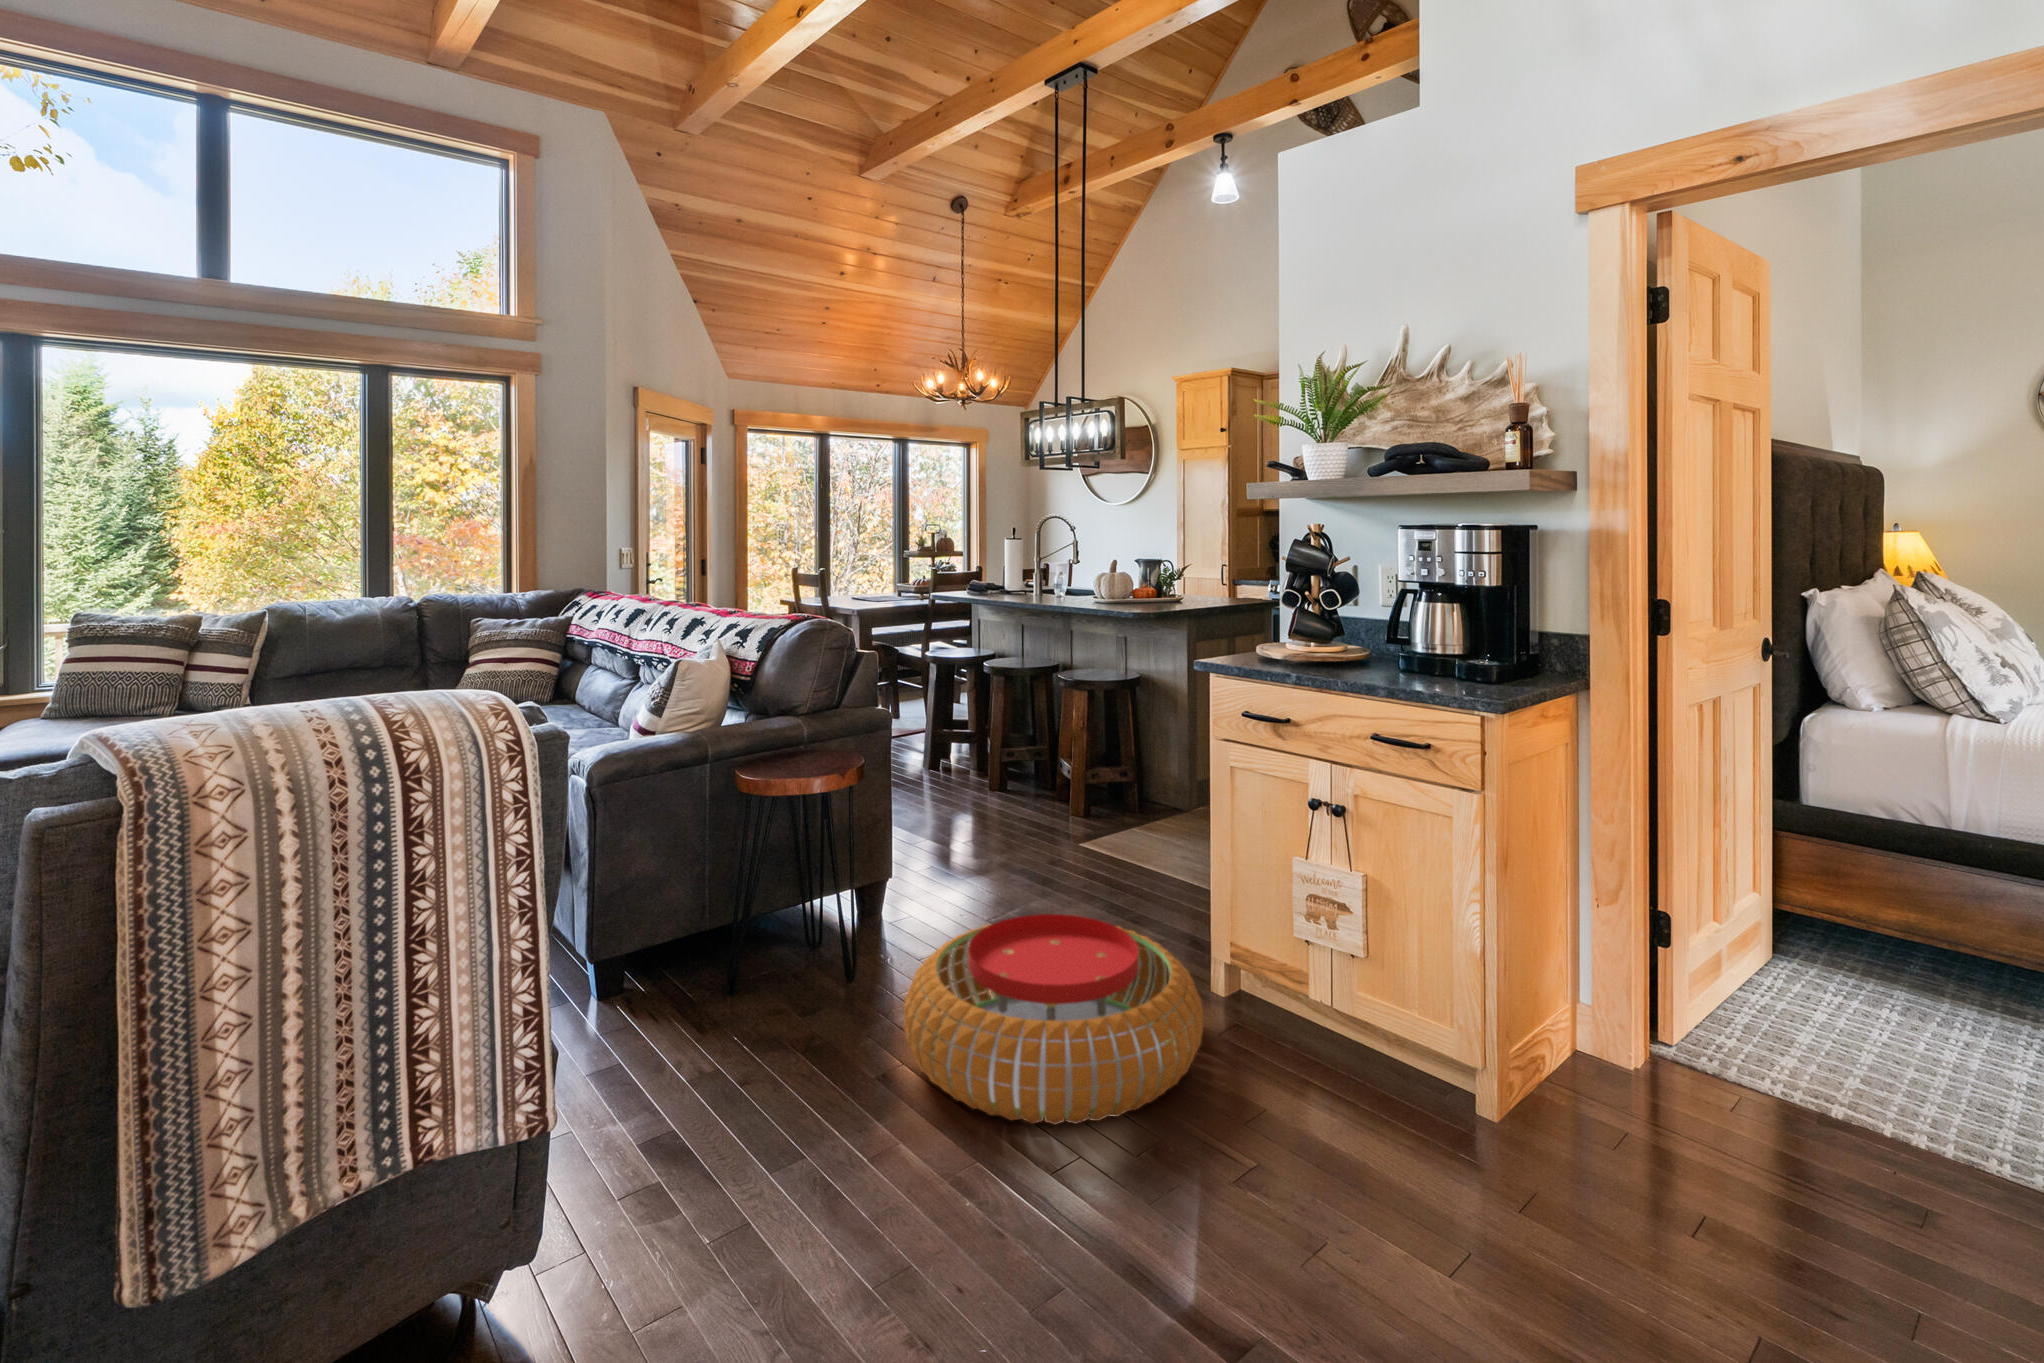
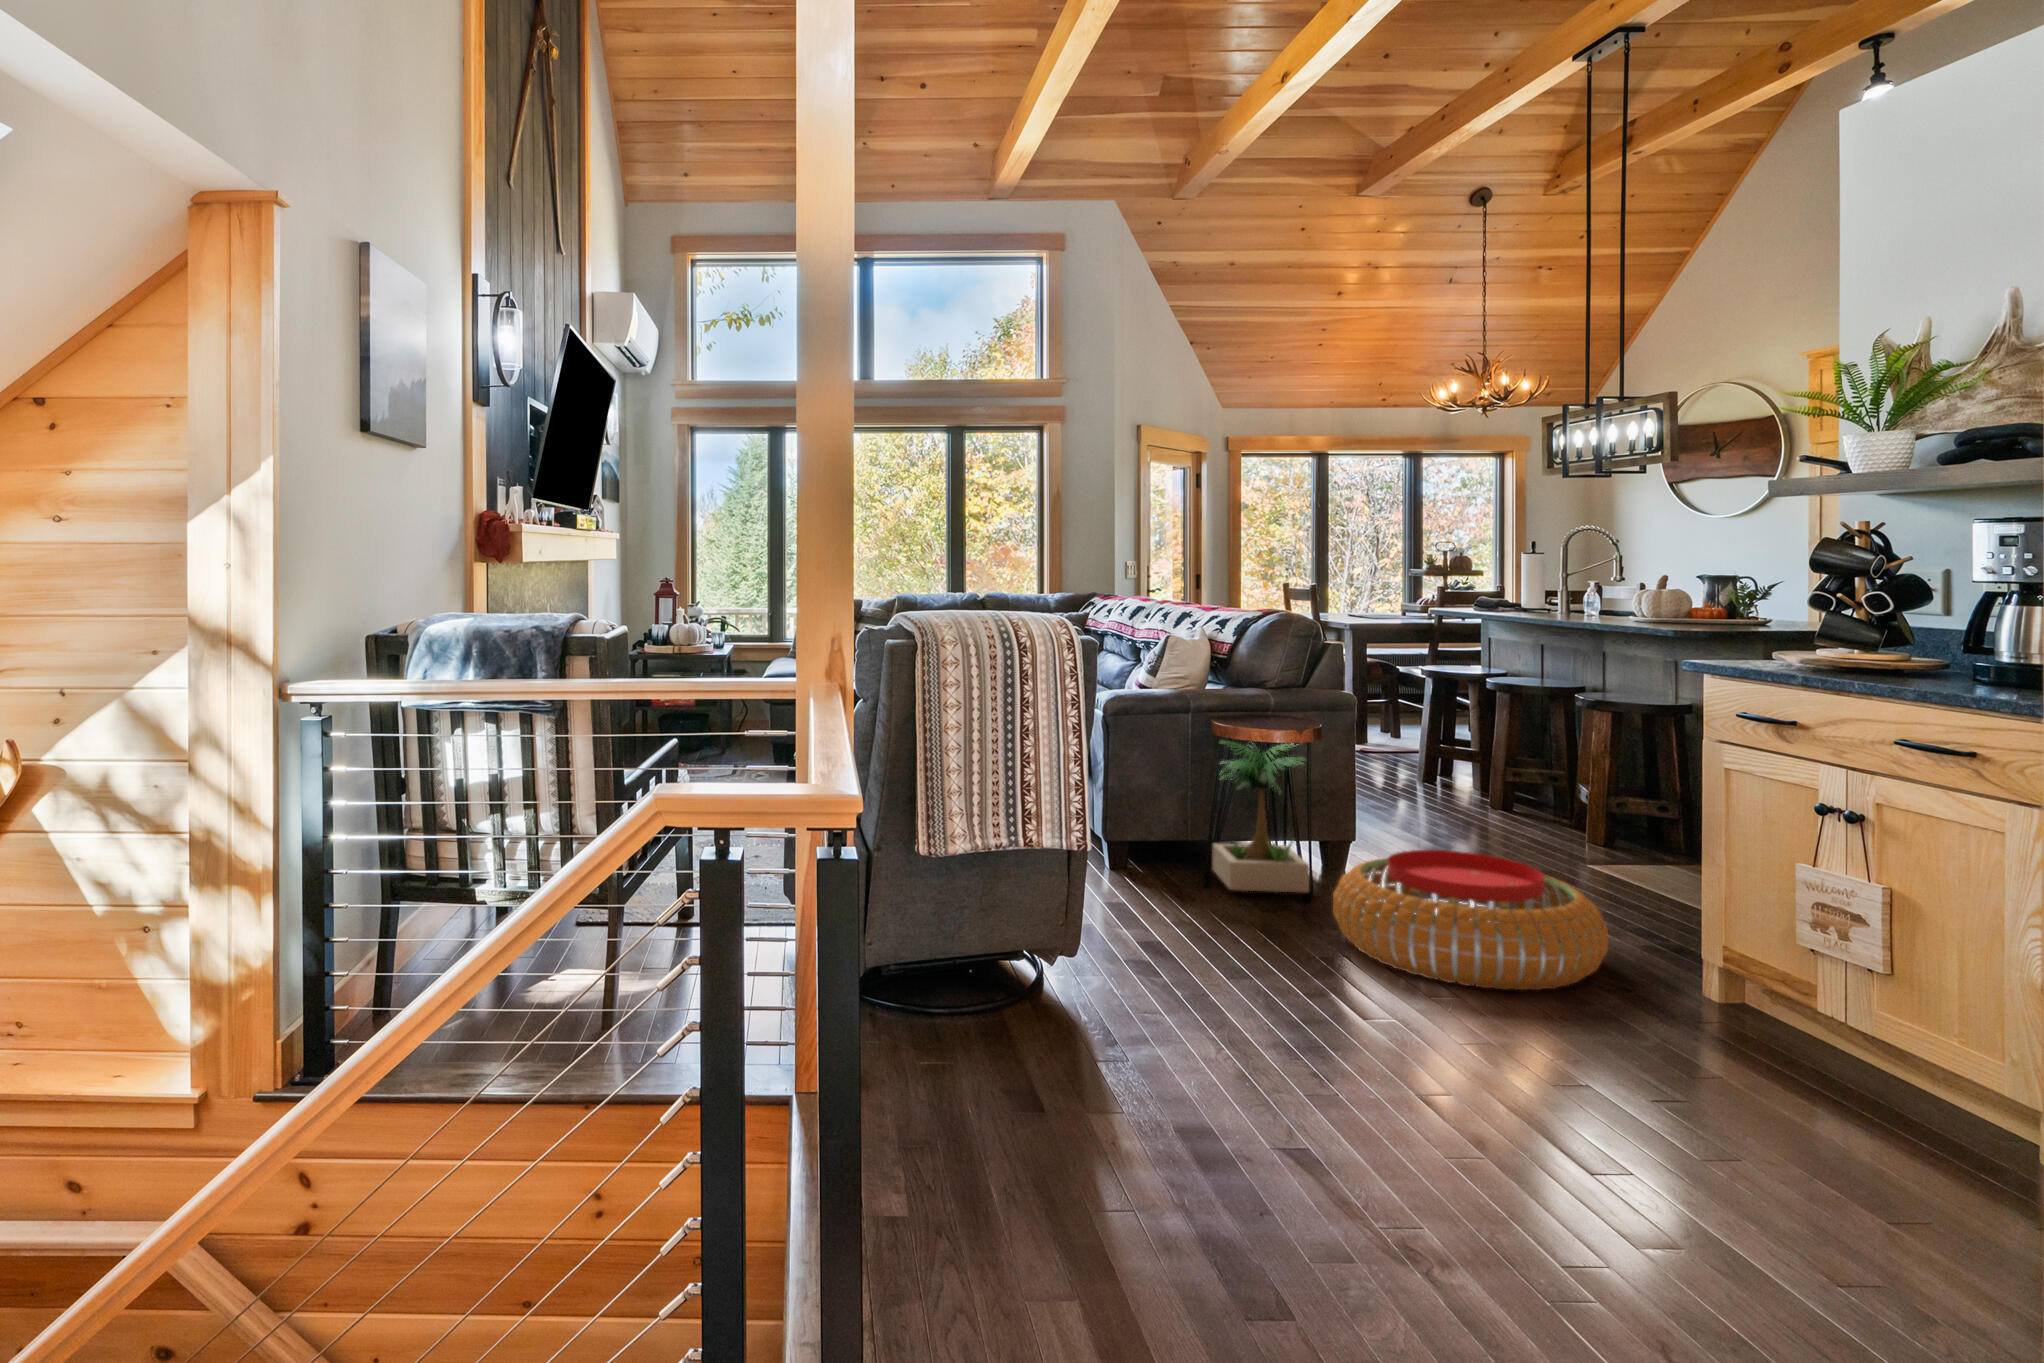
potted plant: none [734,781,869,999] -> present [1213,741,1309,892]

